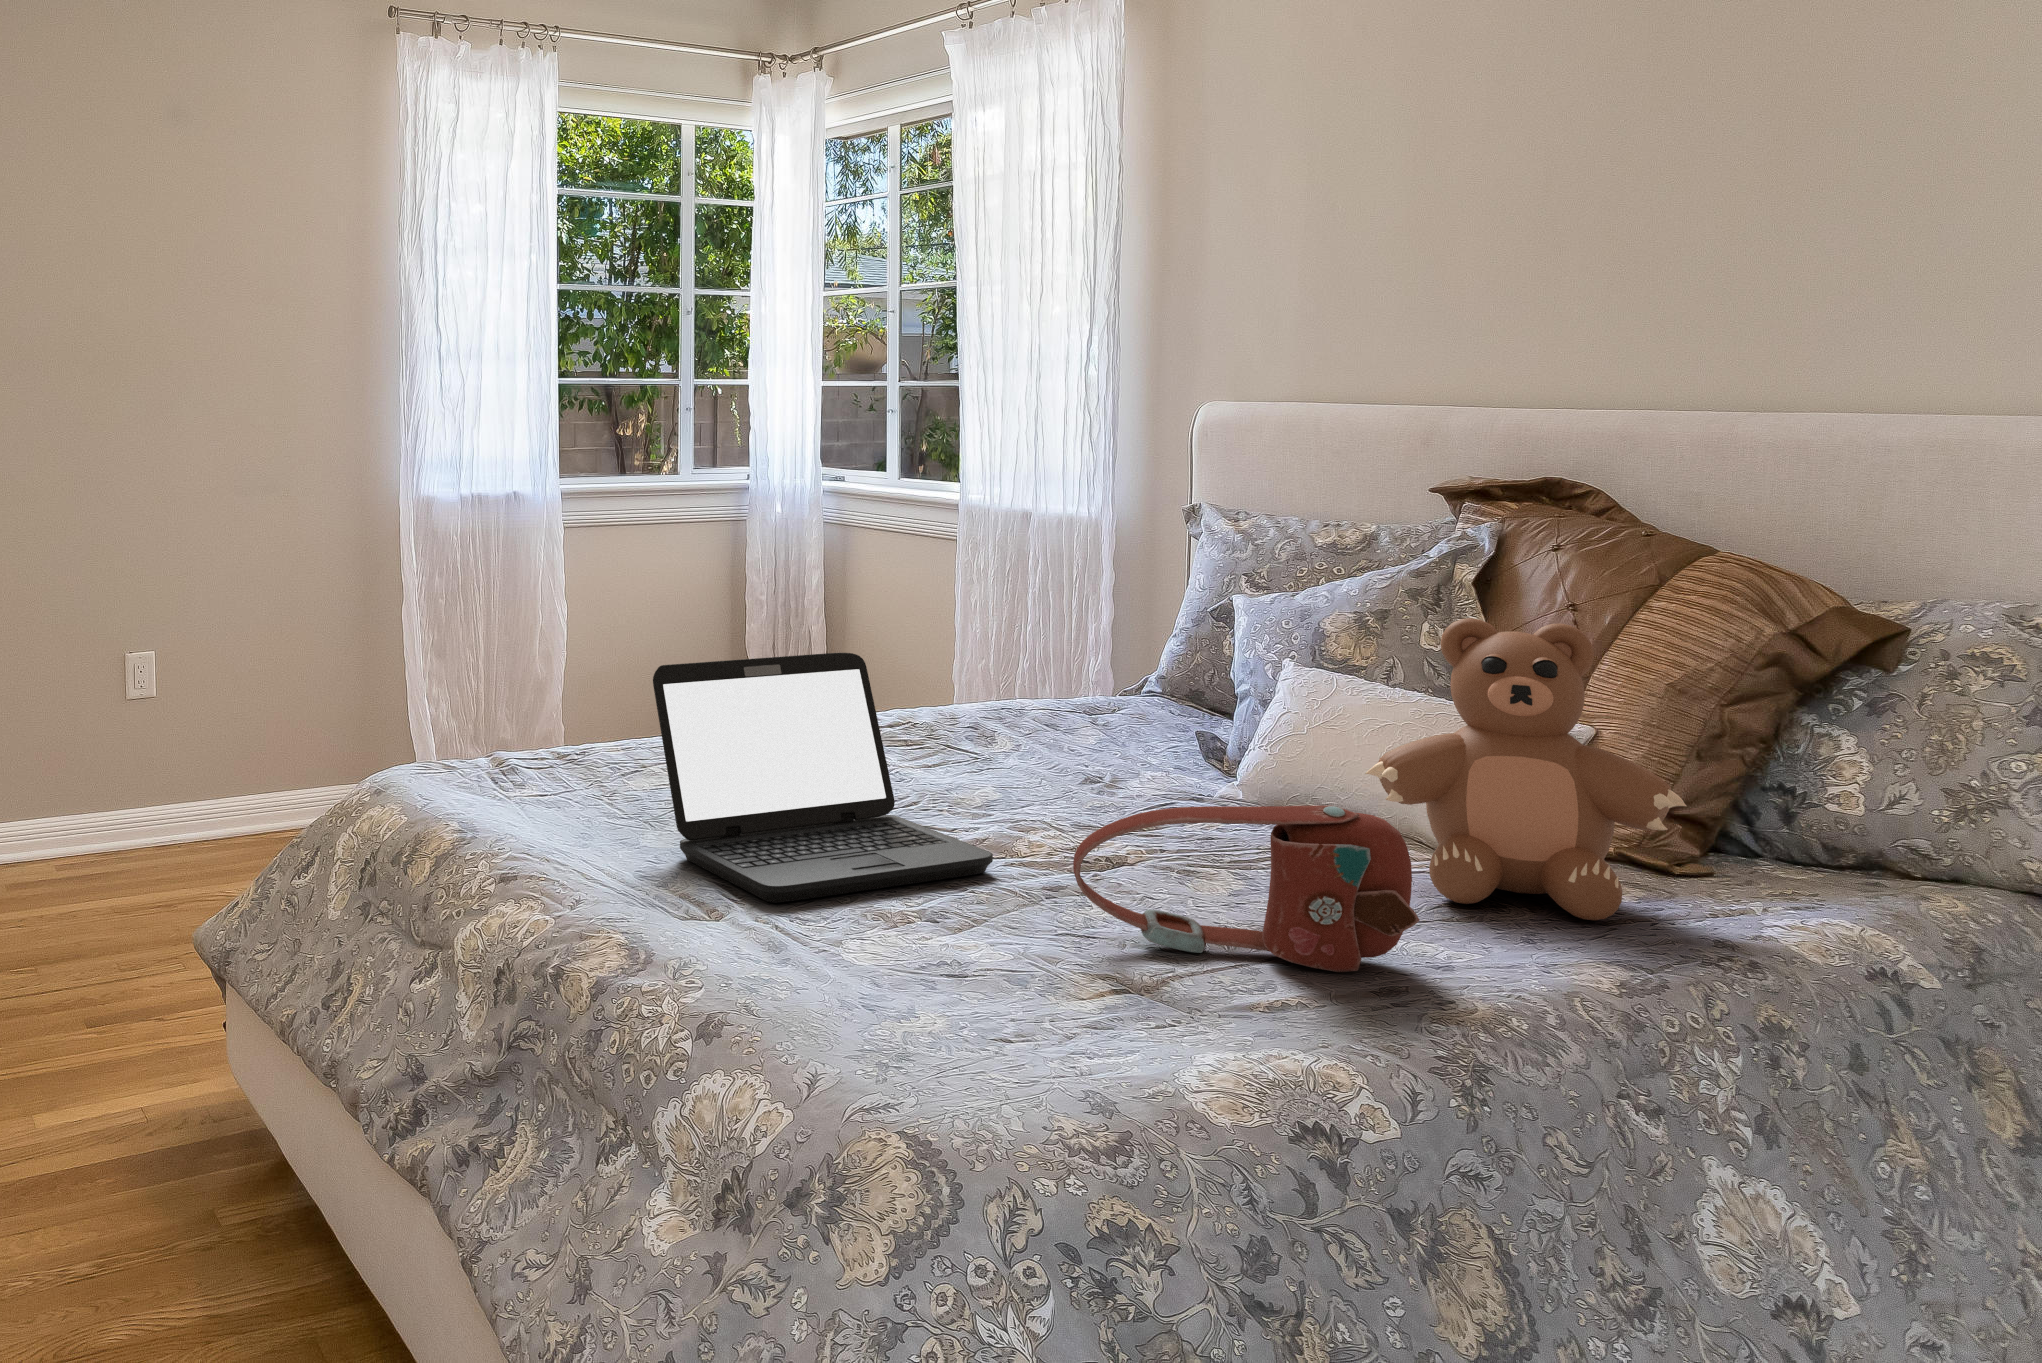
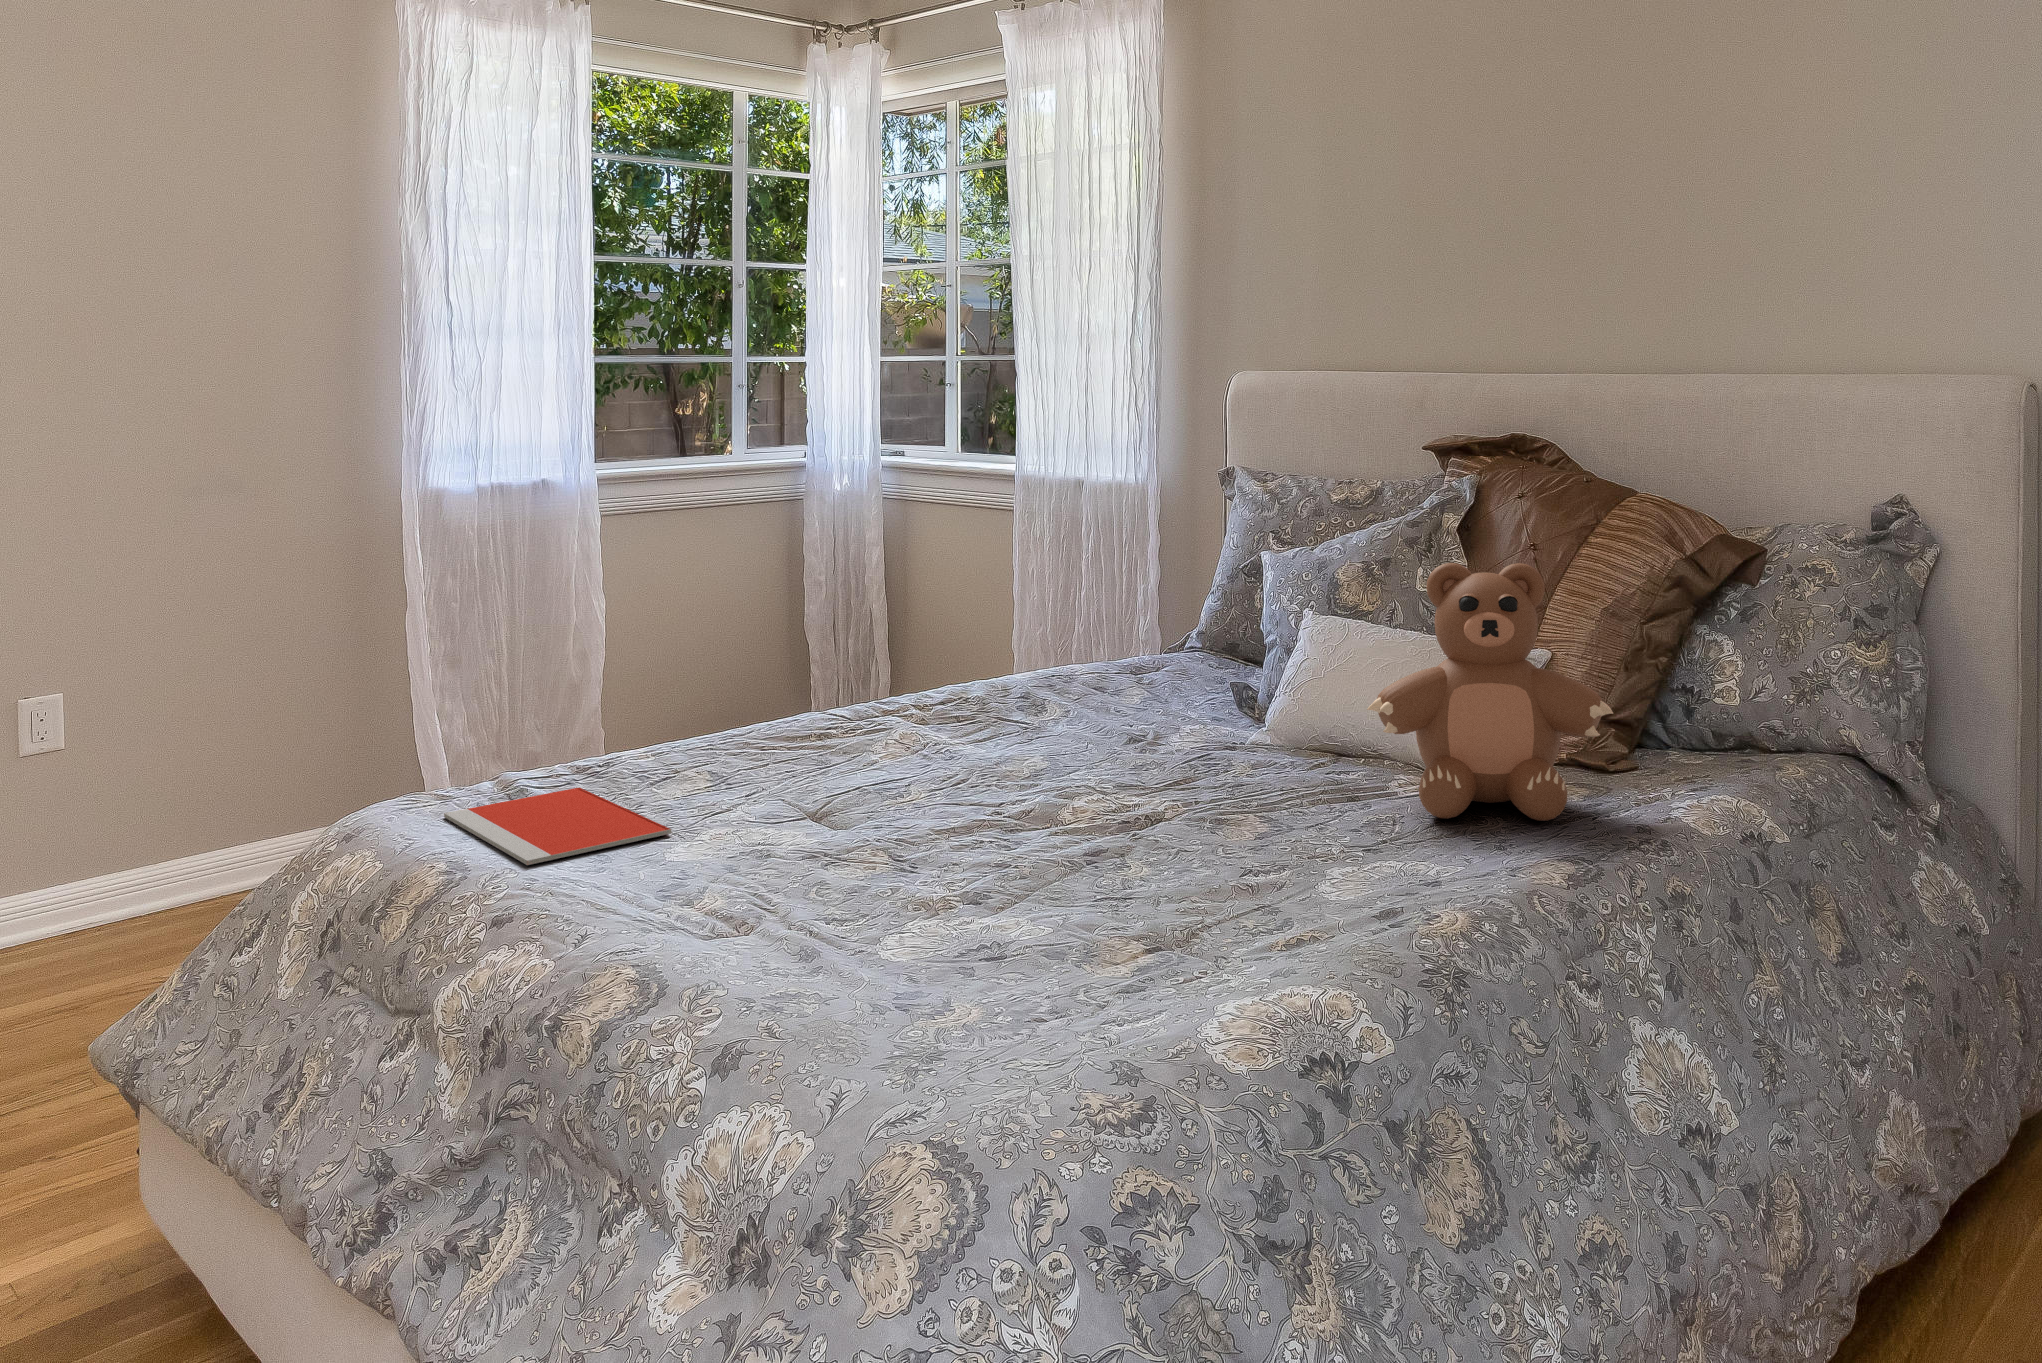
laptop: present [653,653,993,903] -> none [682,634,1037,903]
notebook: none [444,775,640,838] -> present [444,787,671,865]
handbag: present [1073,805,1420,972] -> none [1109,746,1412,900]

